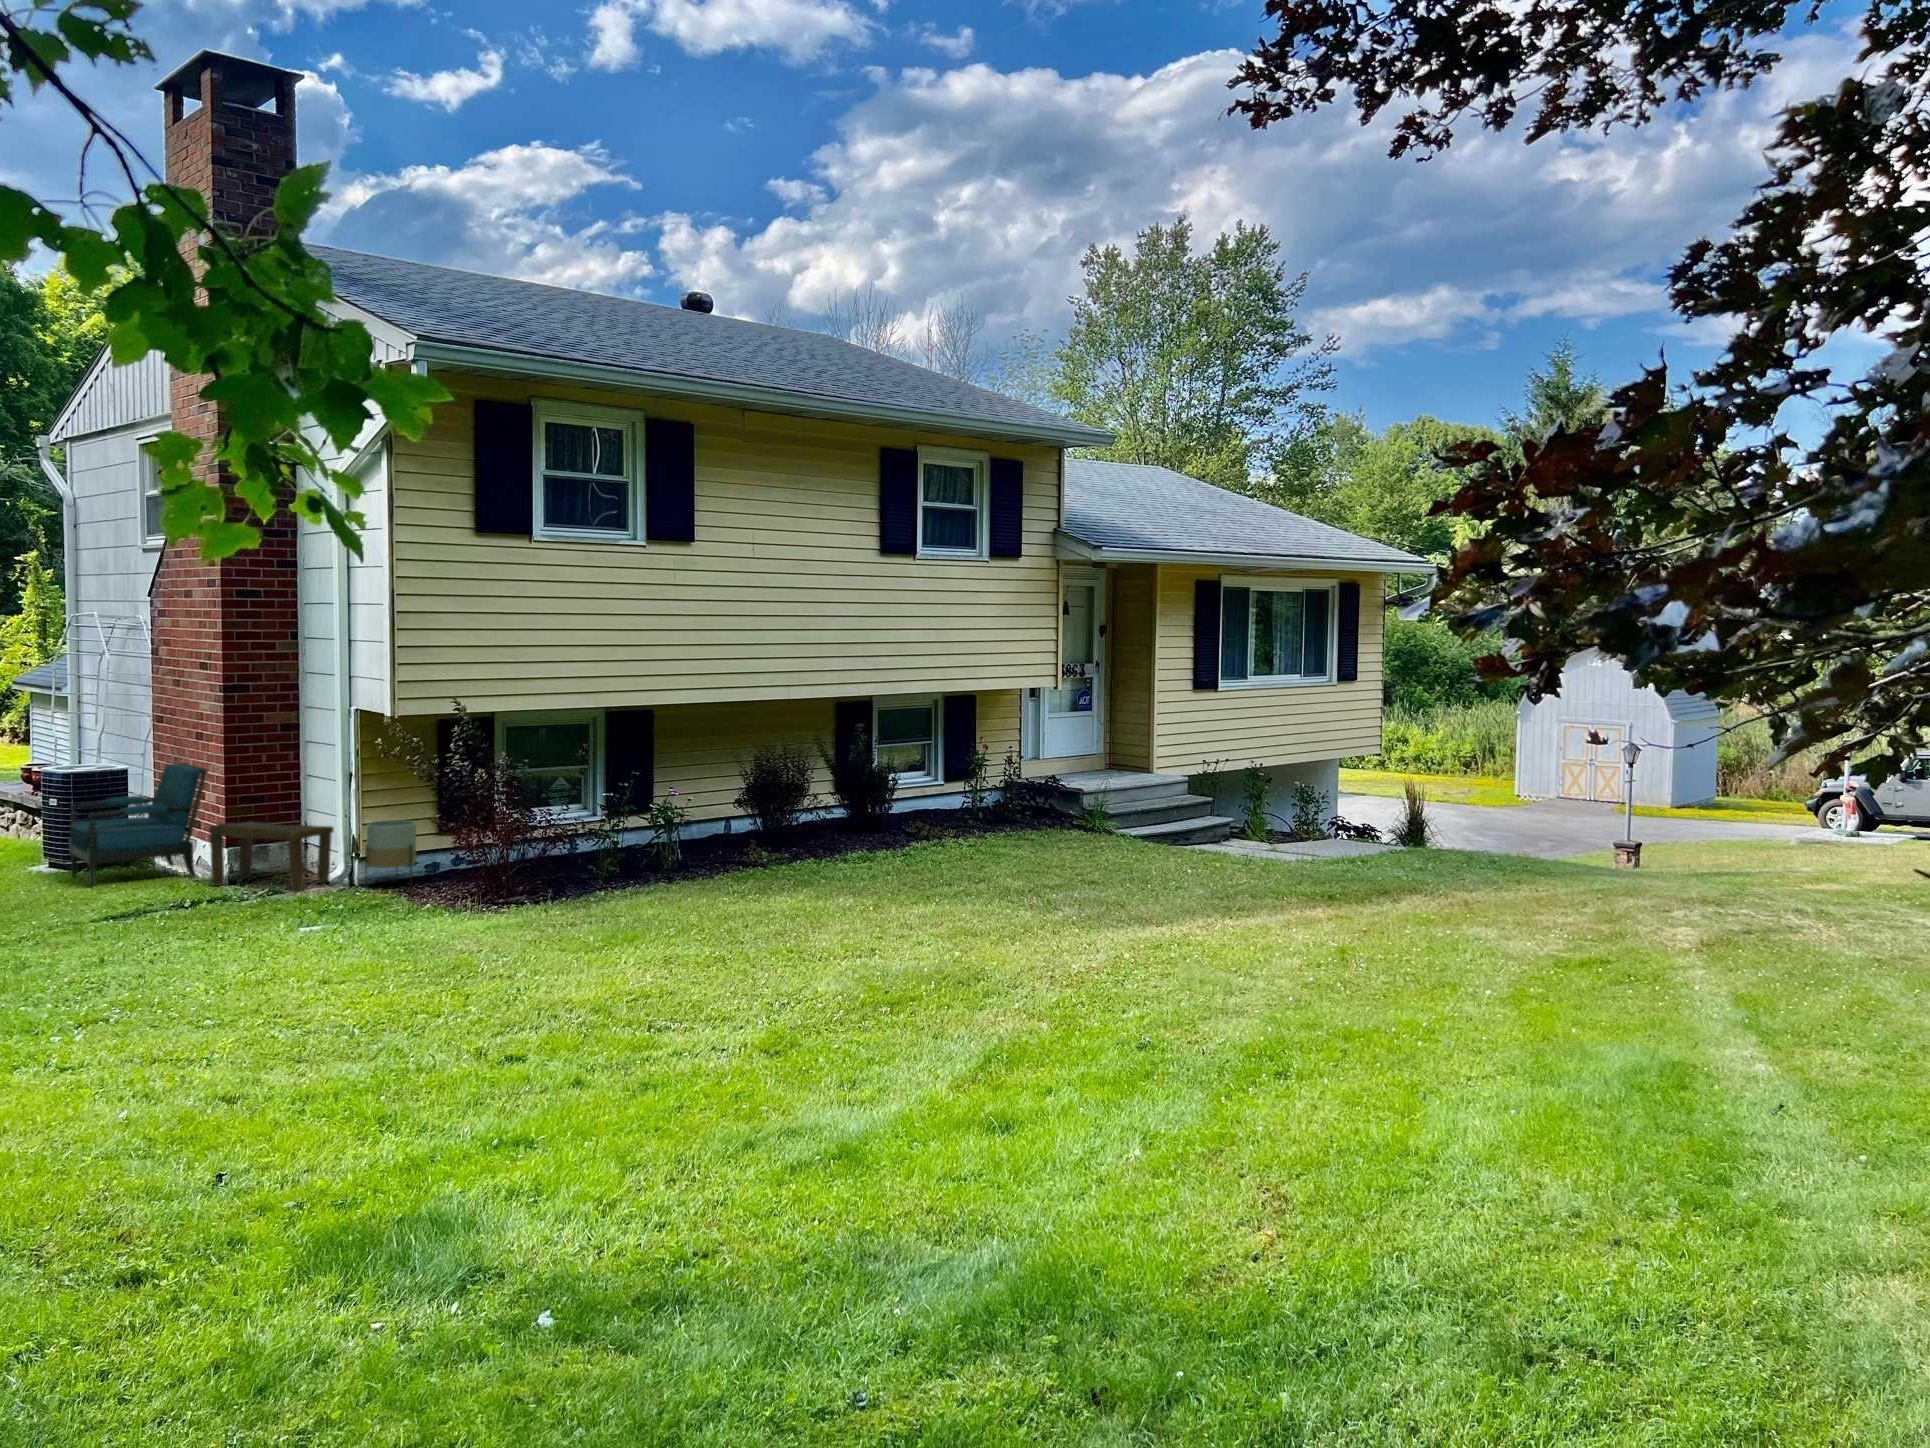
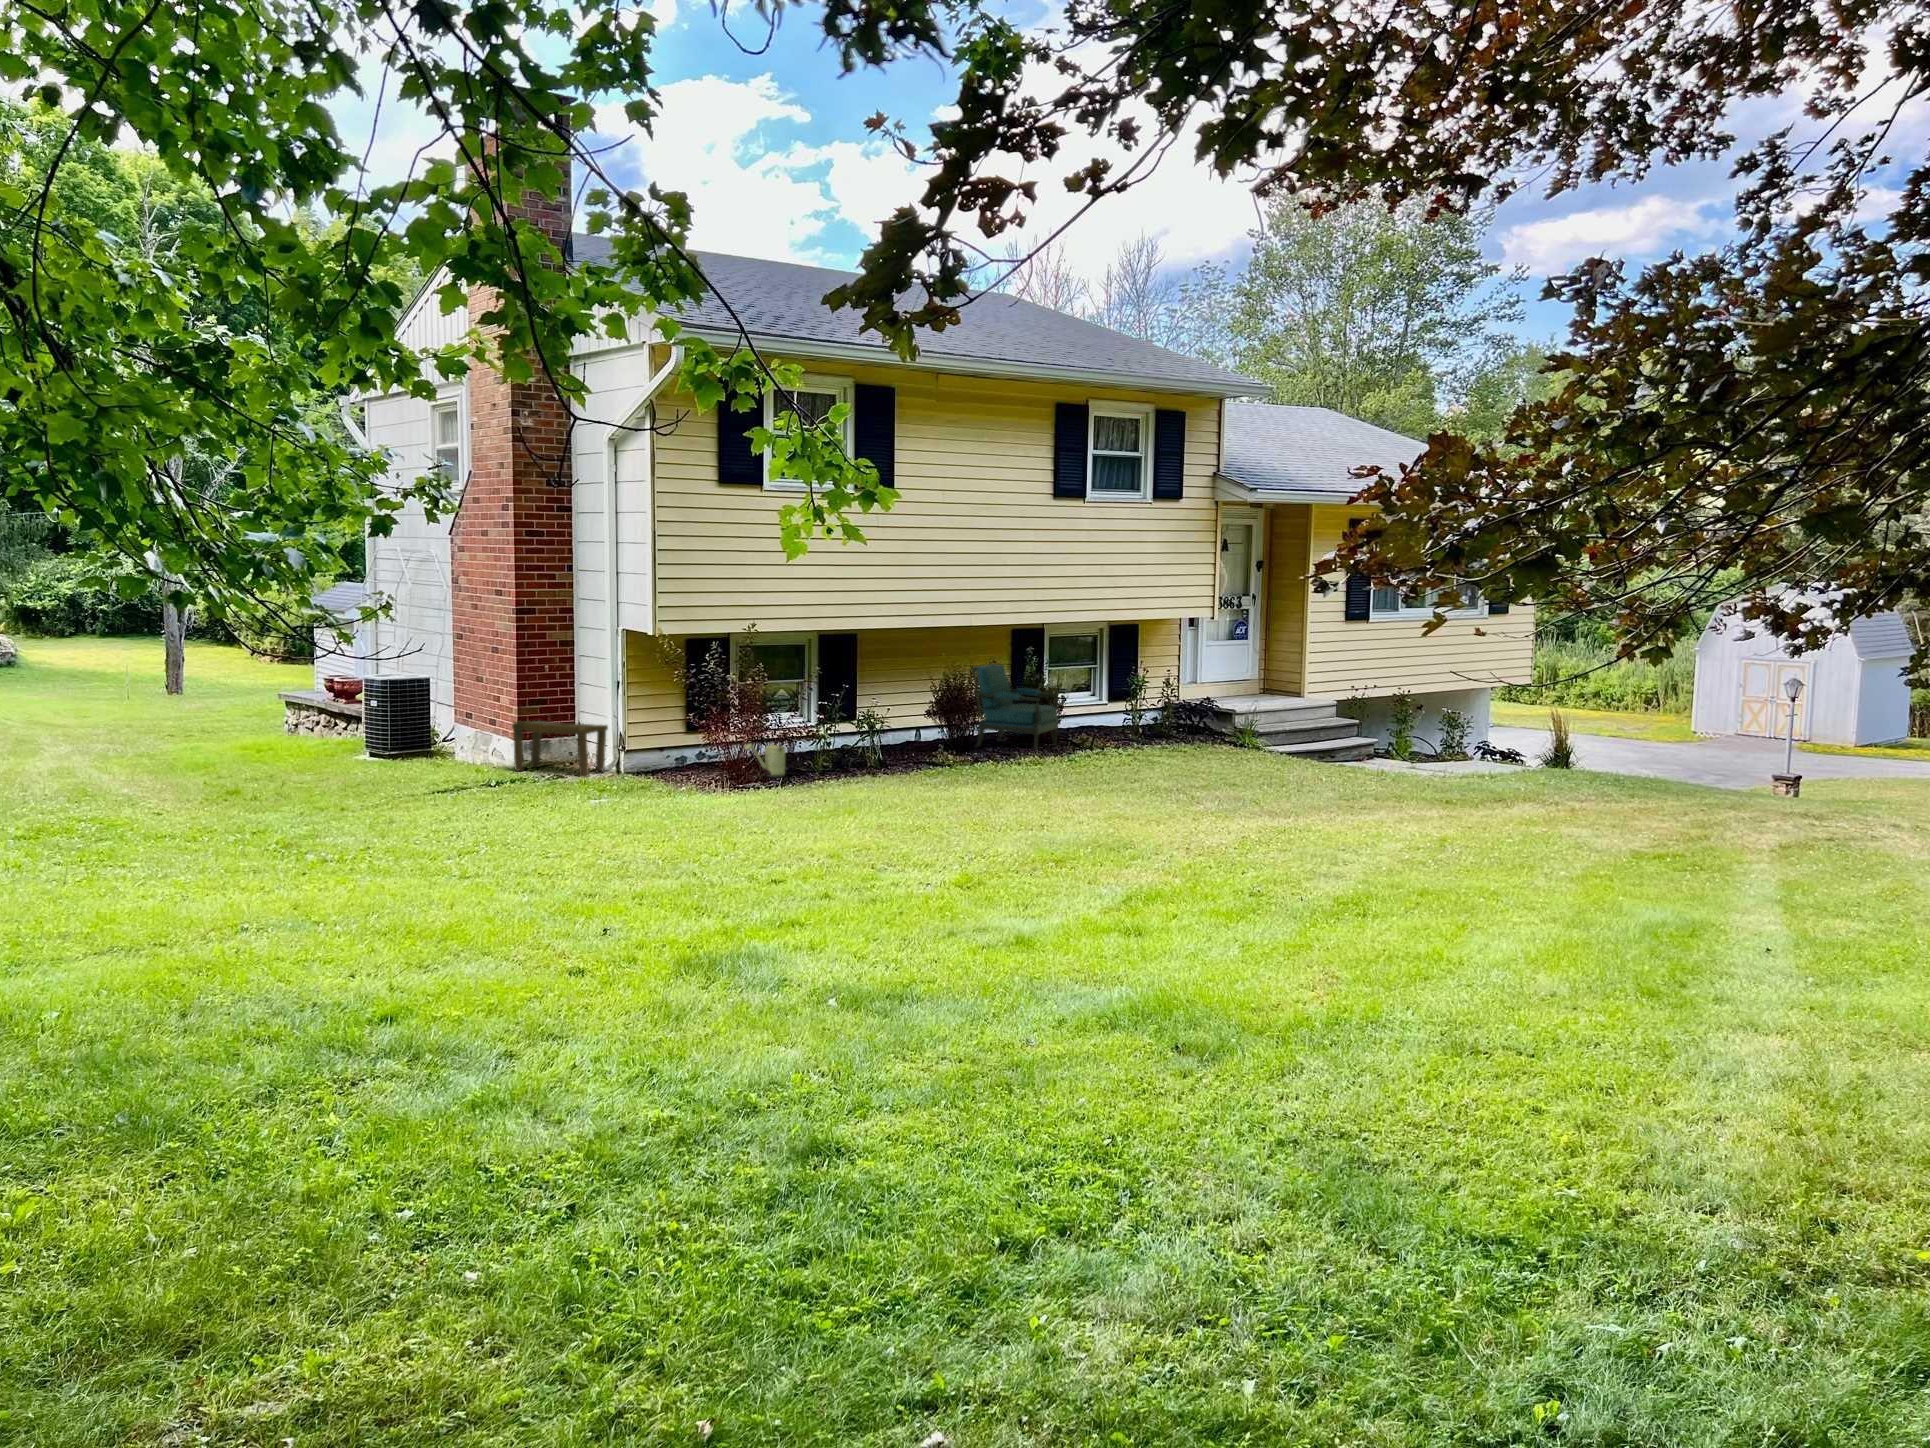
chair: present [69,763,208,888] -> present [972,664,1058,751]
planter: present [365,820,416,885] -> none [635,721,673,776]
watering can: none [503,835,561,886] -> present [745,744,786,778]

